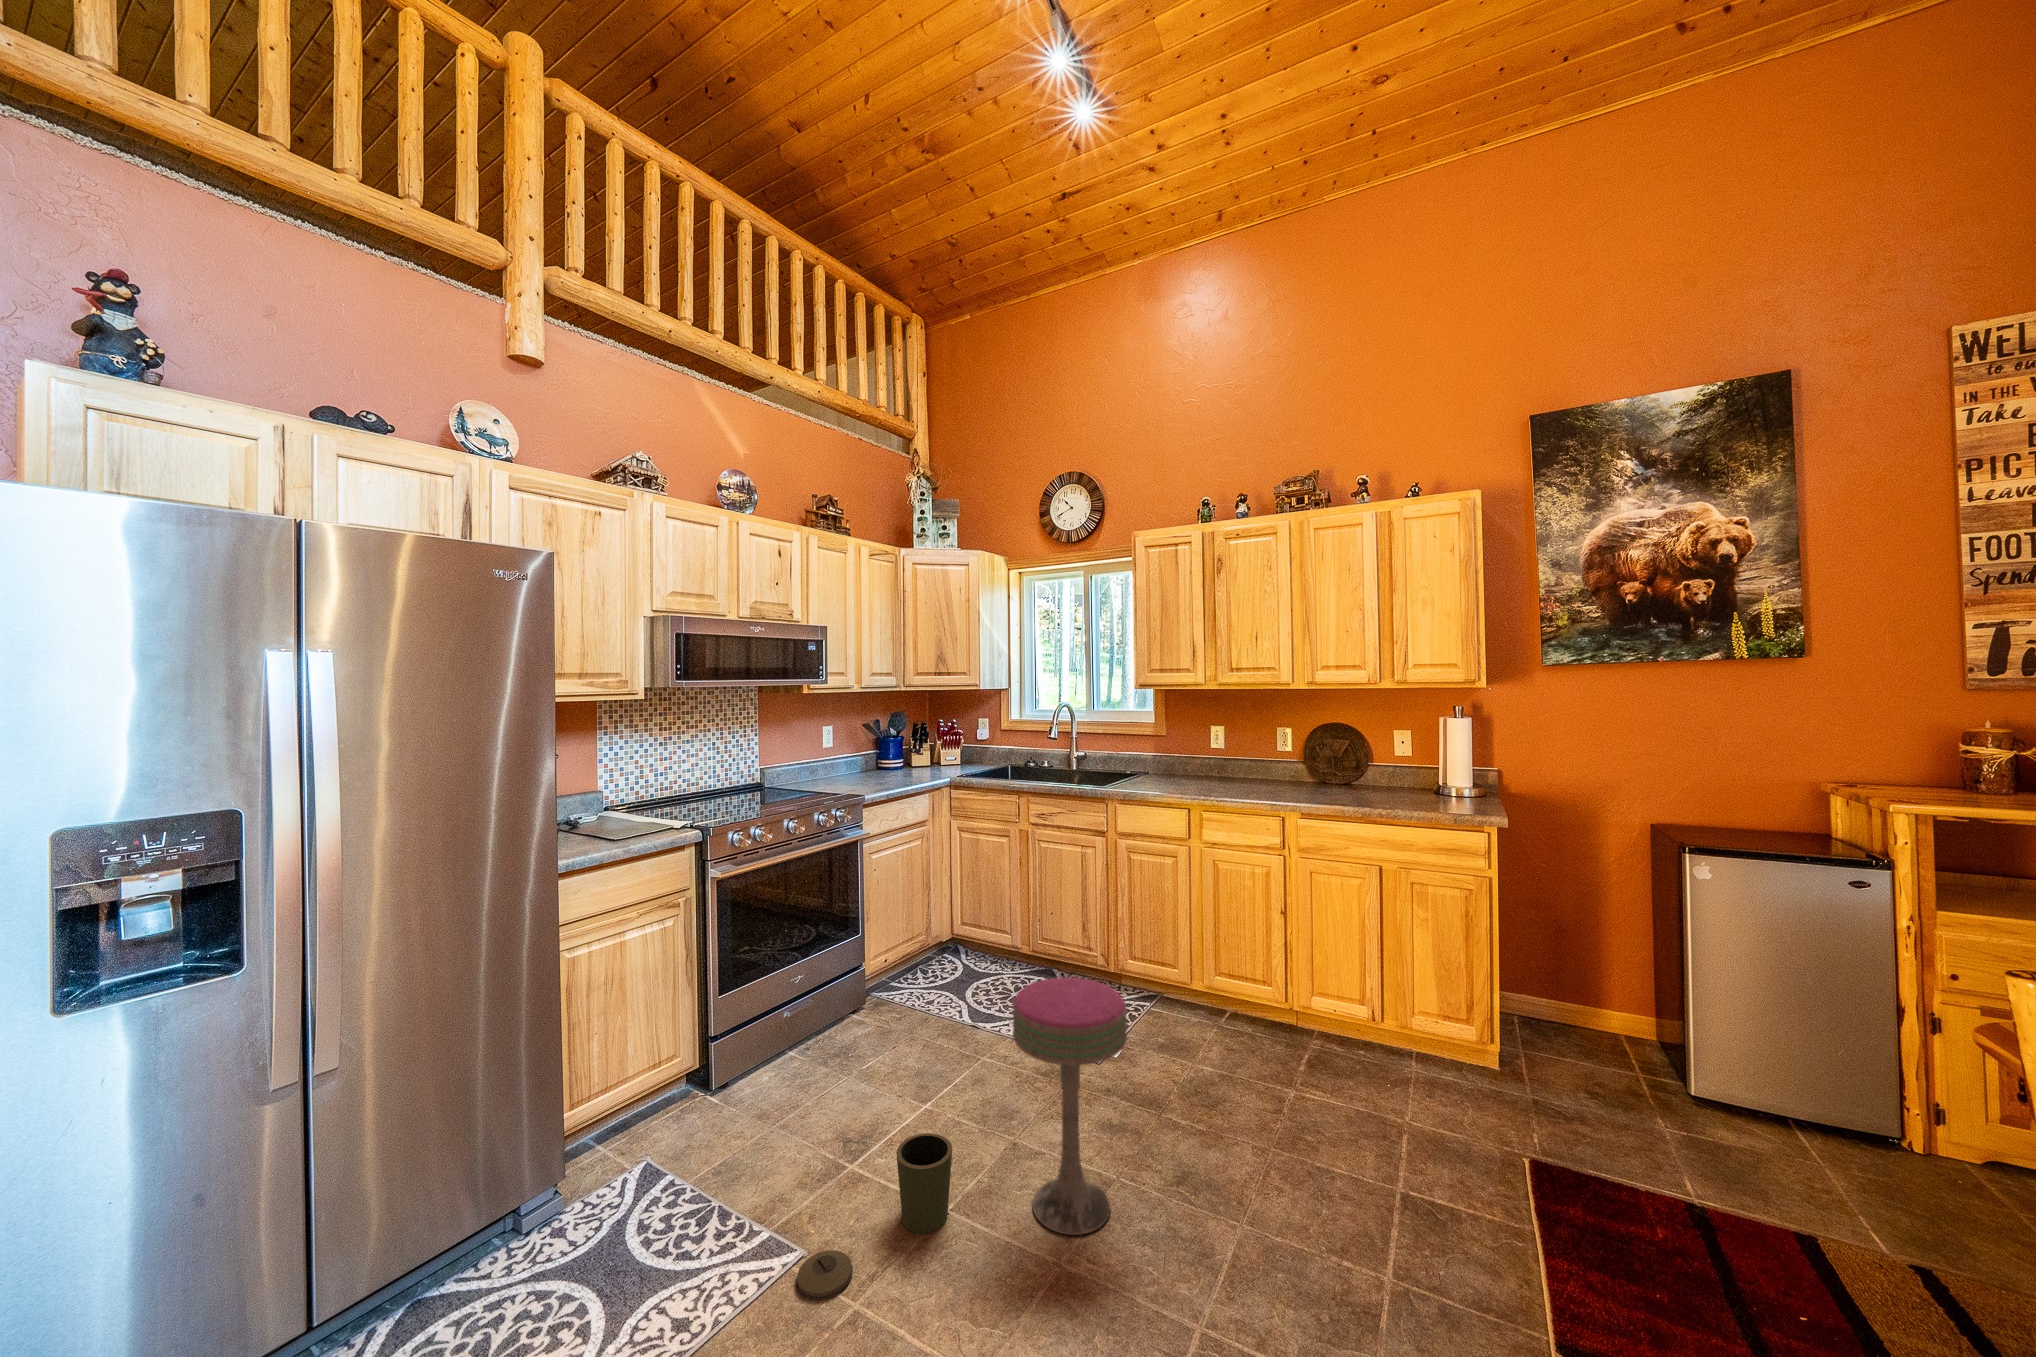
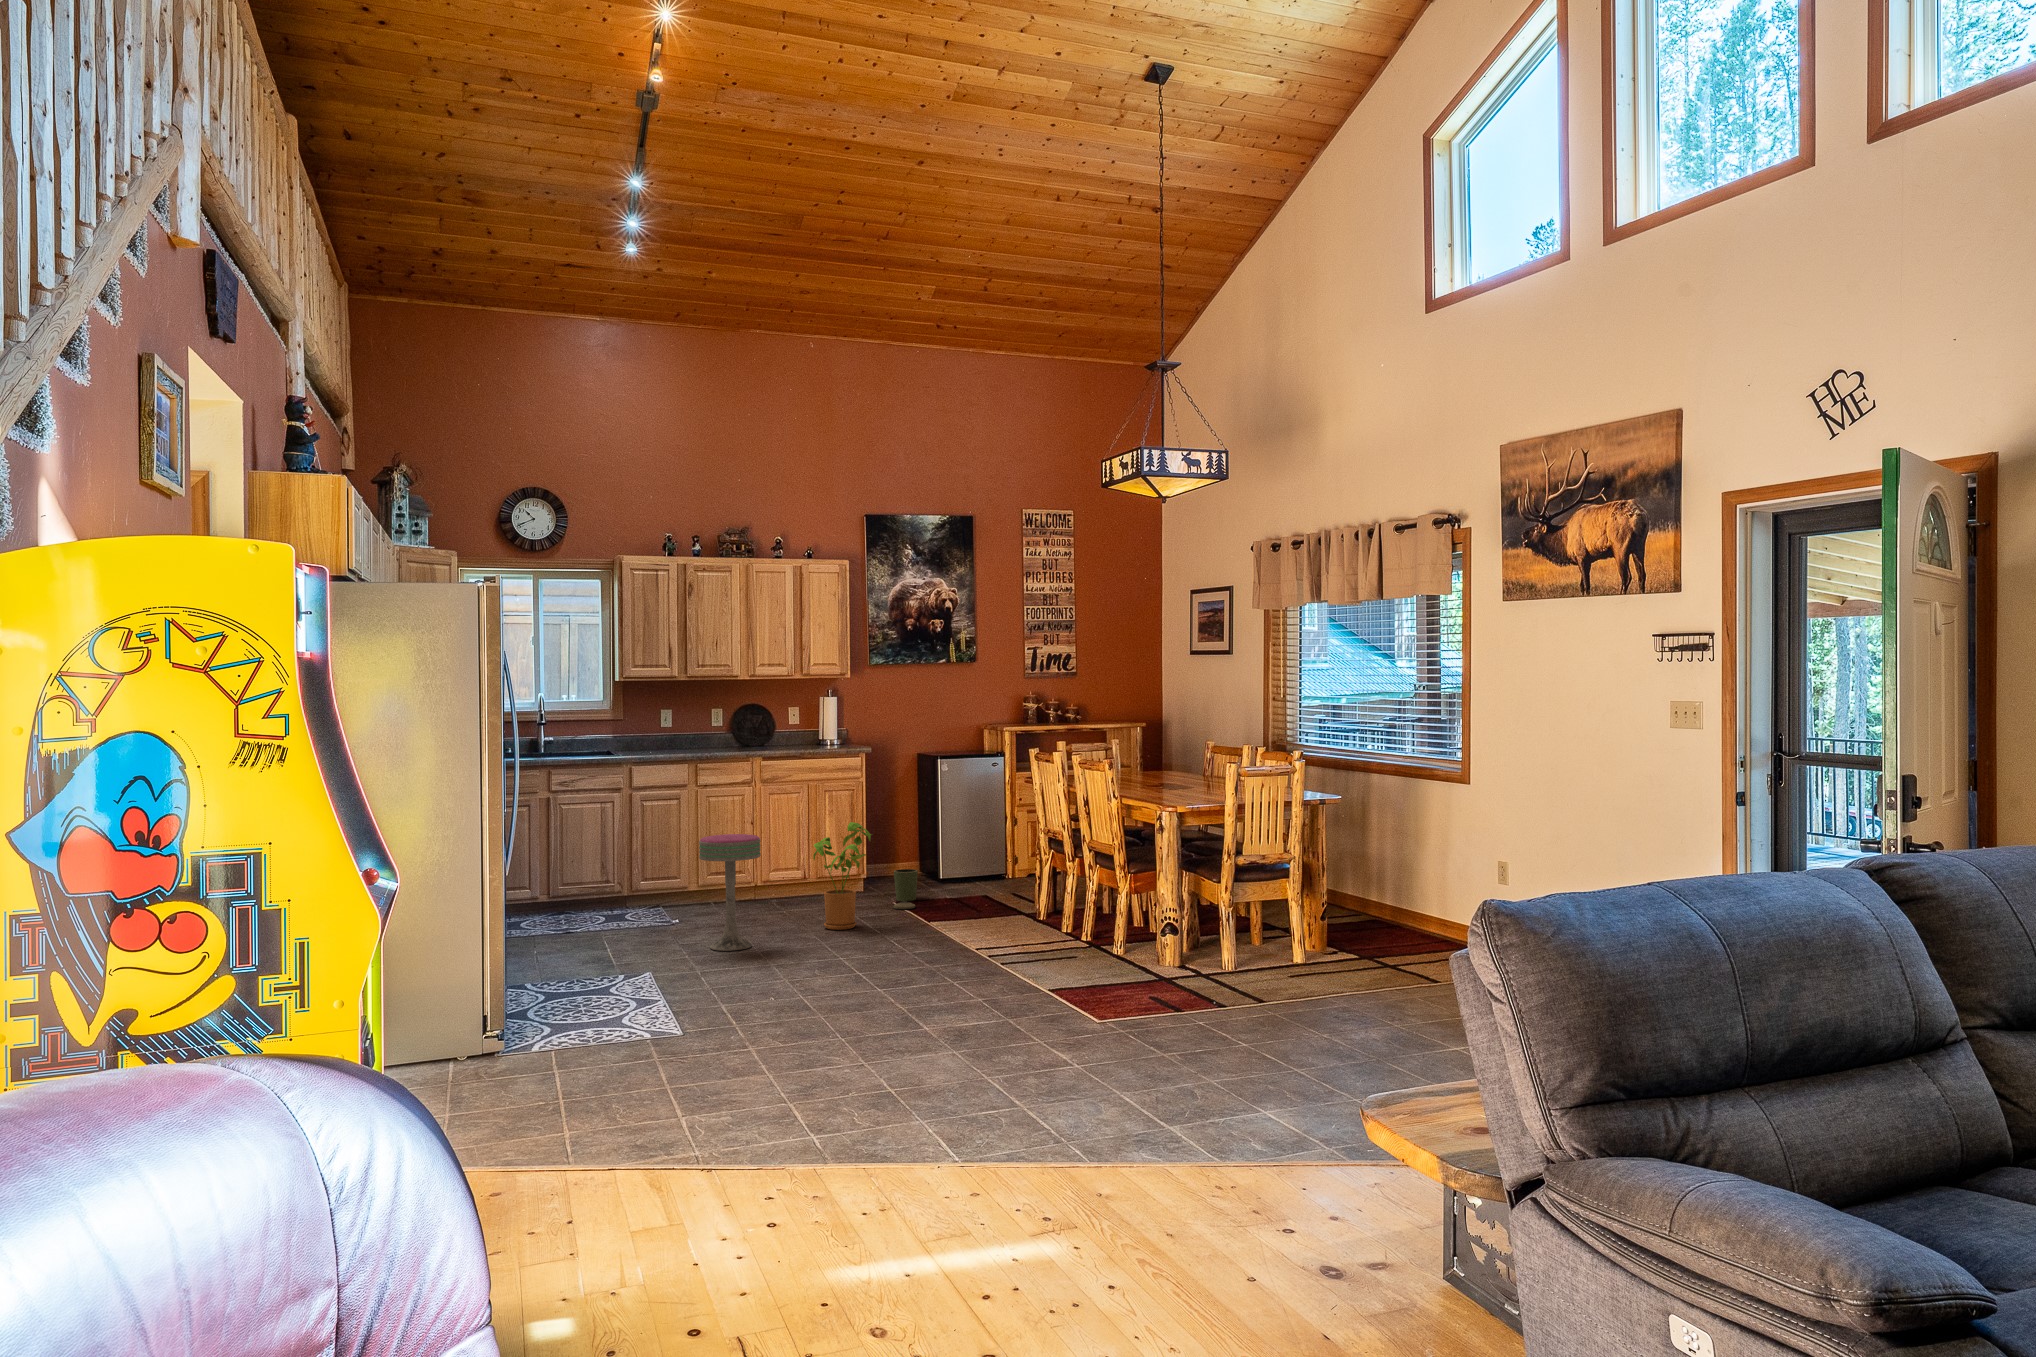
house plant: none [1287,1009,1430,1248] -> present [813,822,872,930]
trash can: present [796,1133,952,1299] -> present [893,869,918,909]

